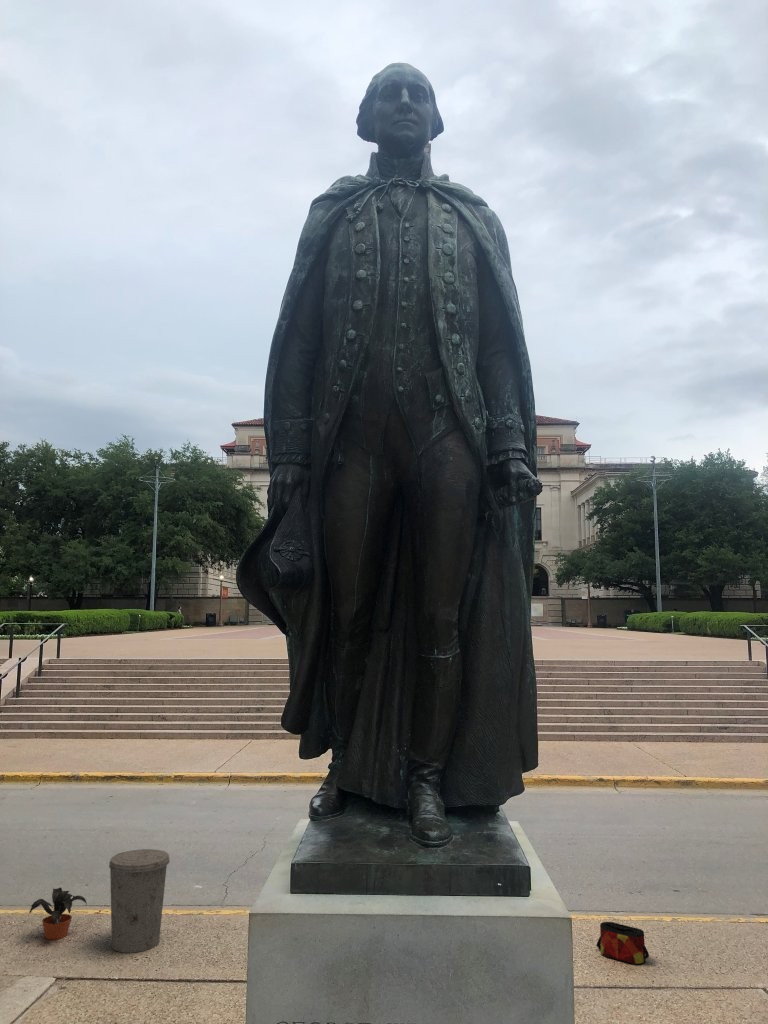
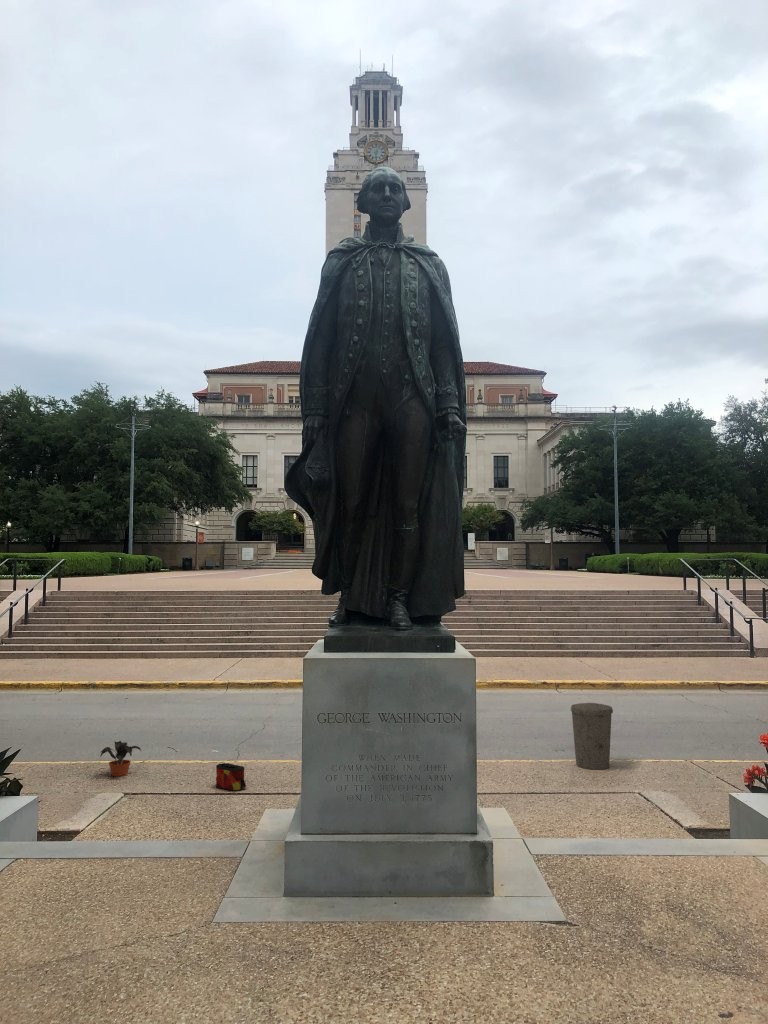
trash can: present [109,849,169,953] -> present [571,703,613,770]
bag: present [596,922,649,965] -> present [216,763,246,791]

